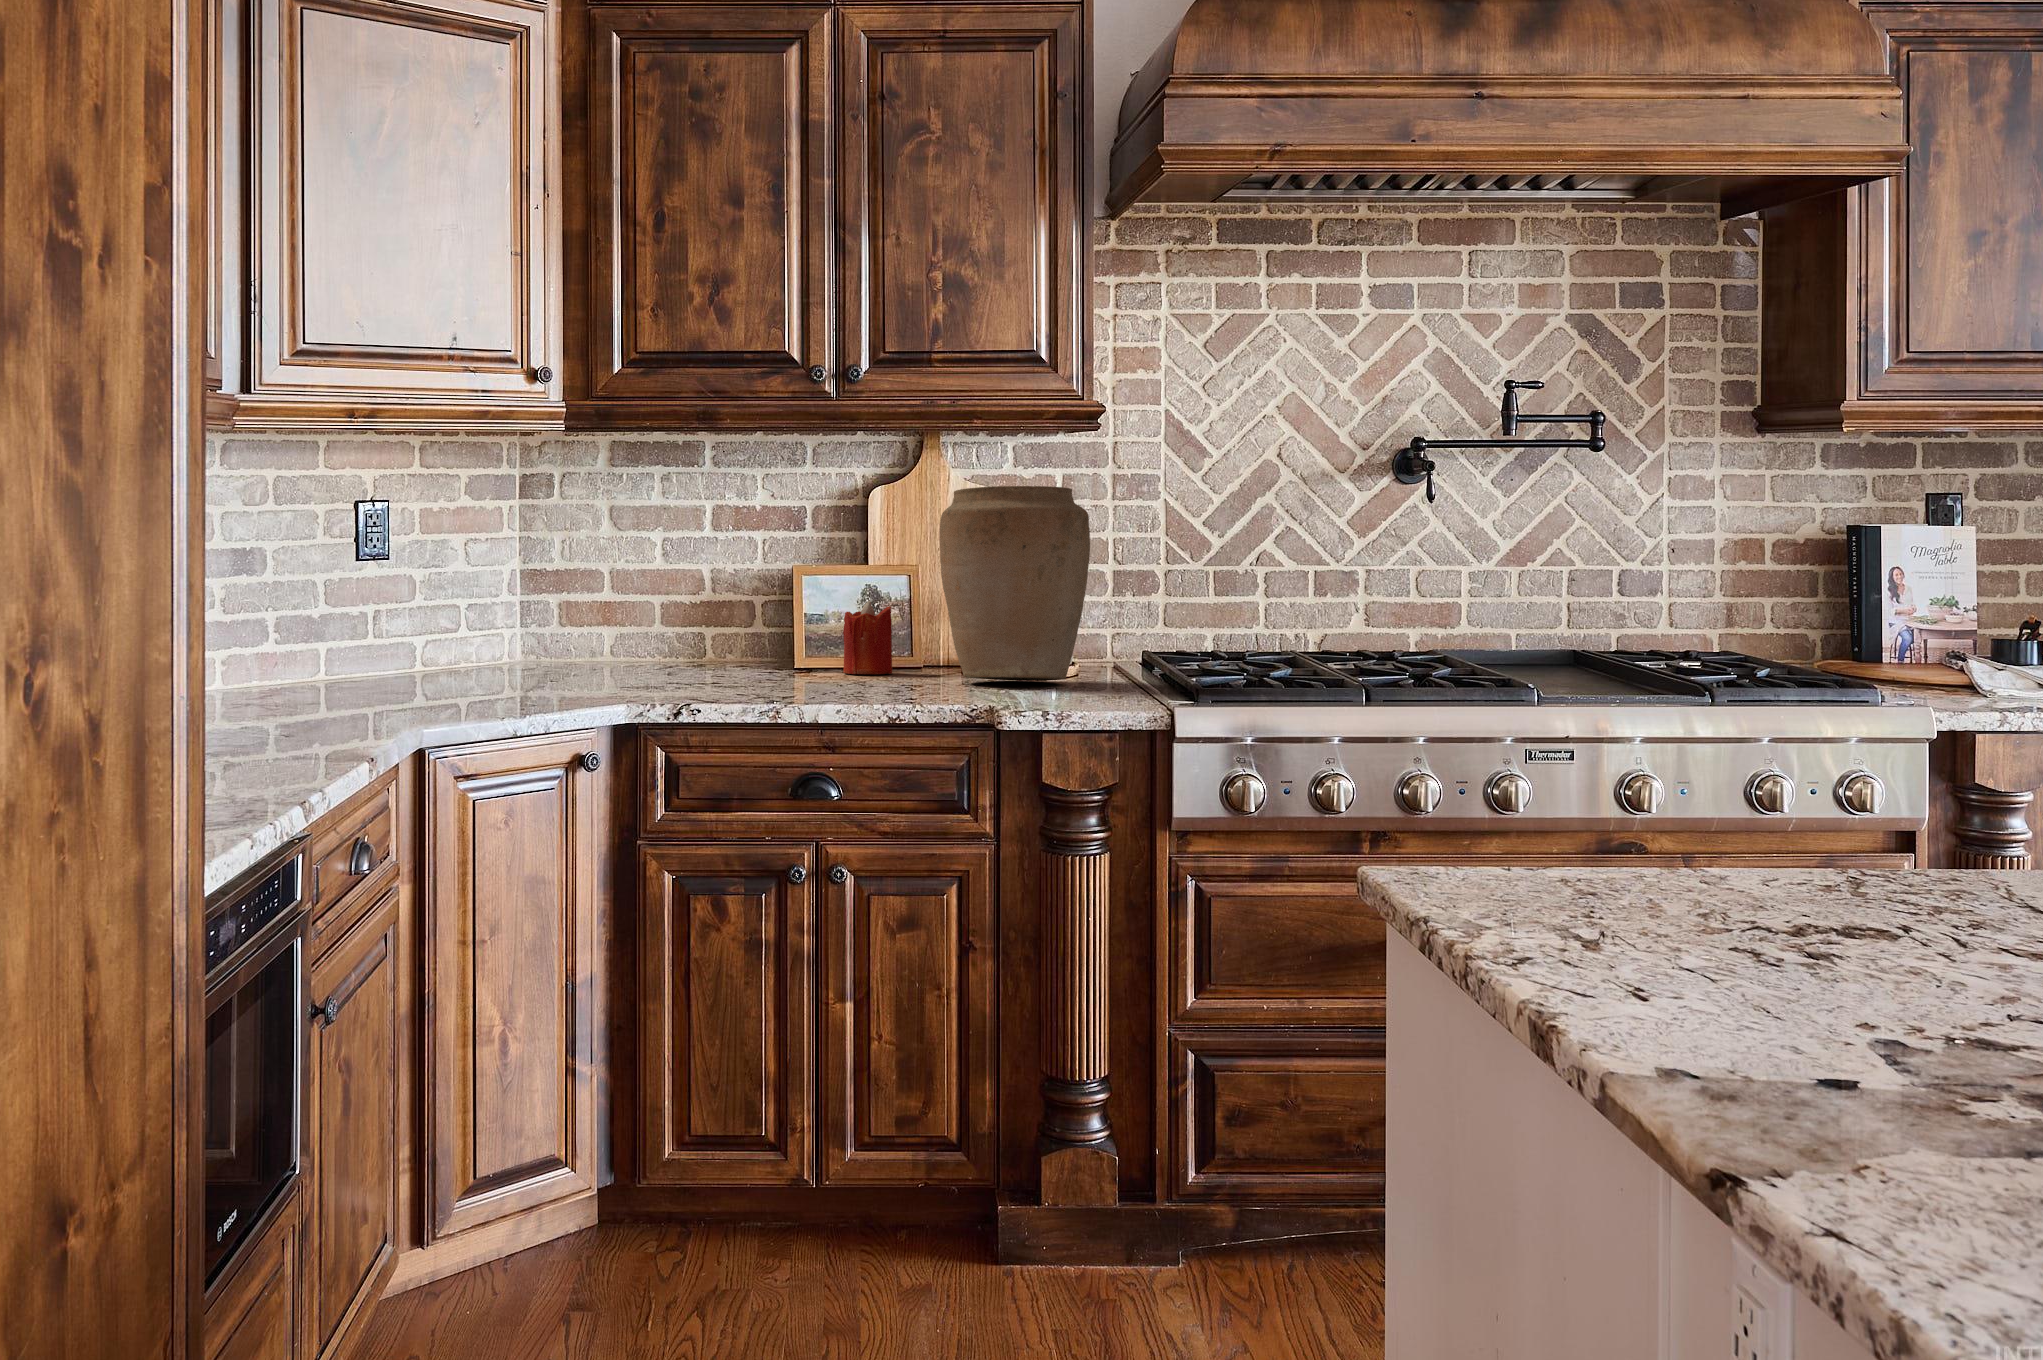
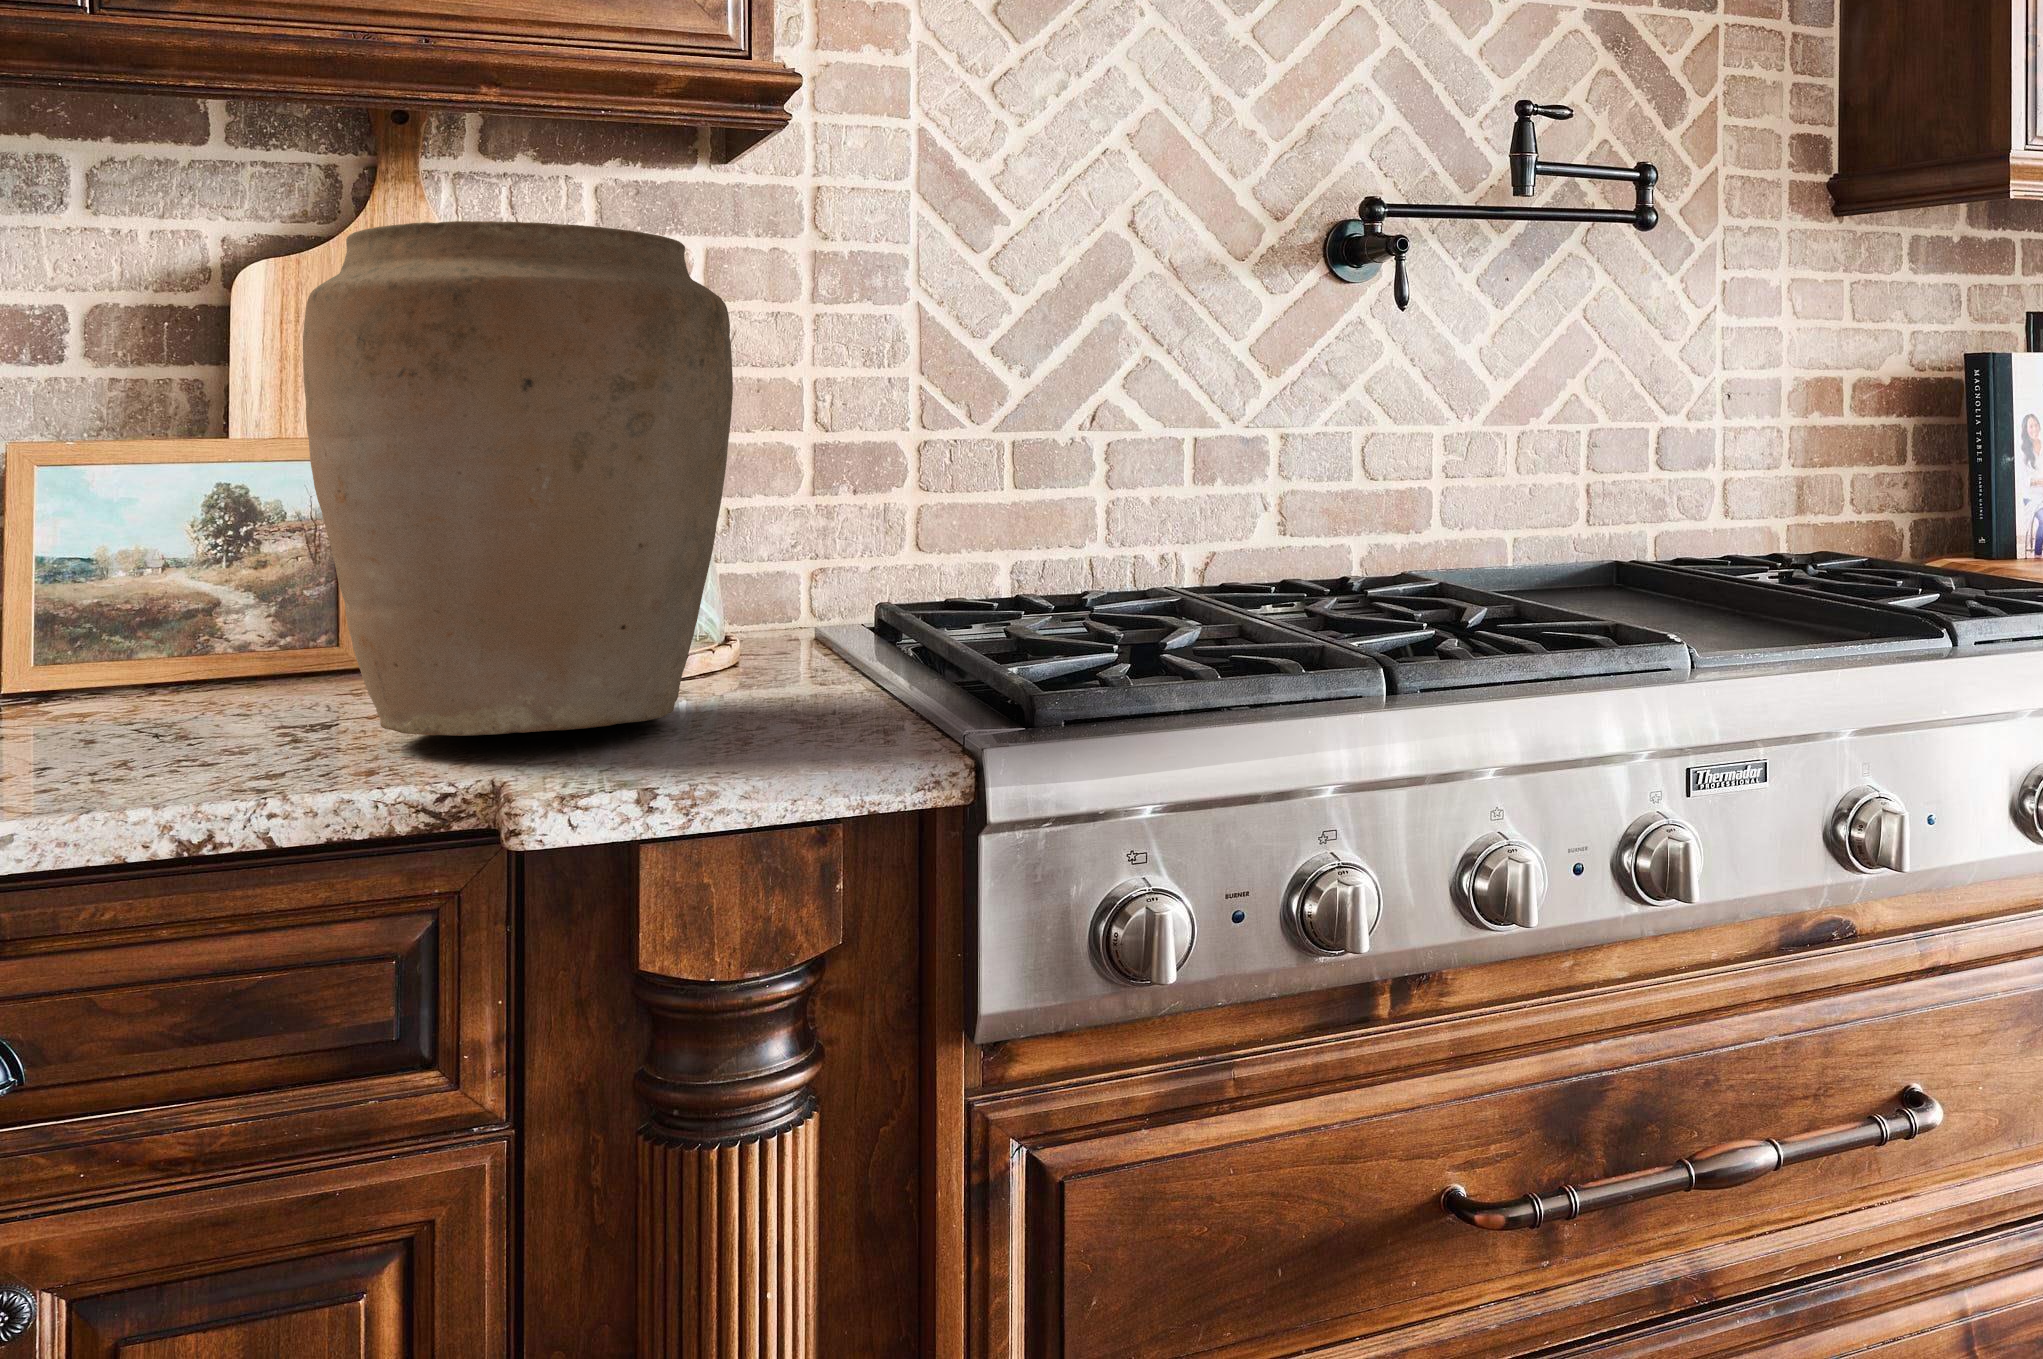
candle: present [843,601,892,674] -> none [95,525,244,716]

